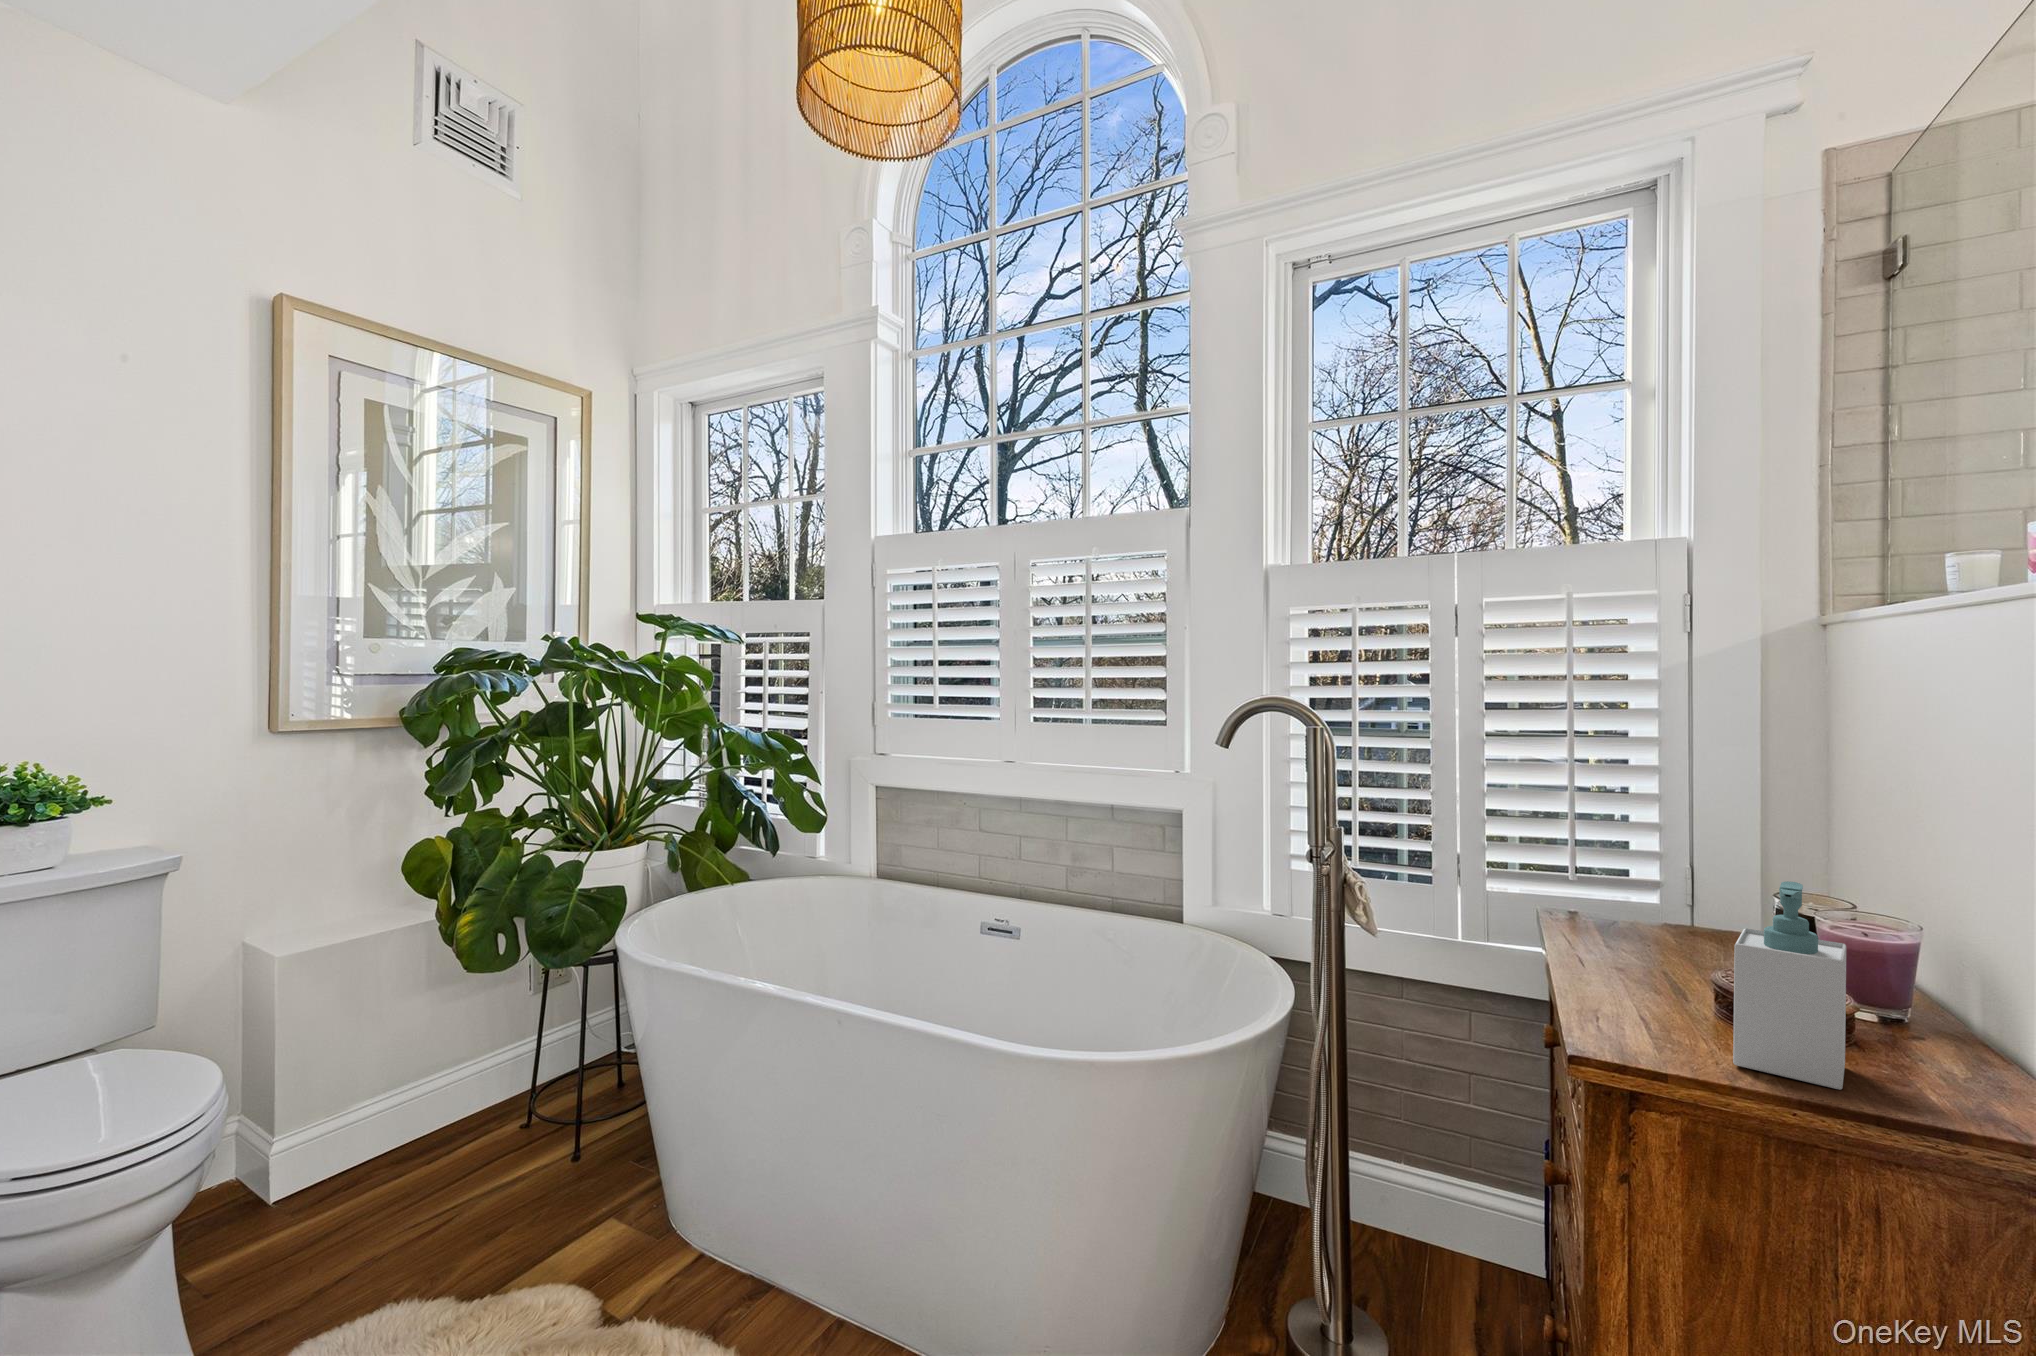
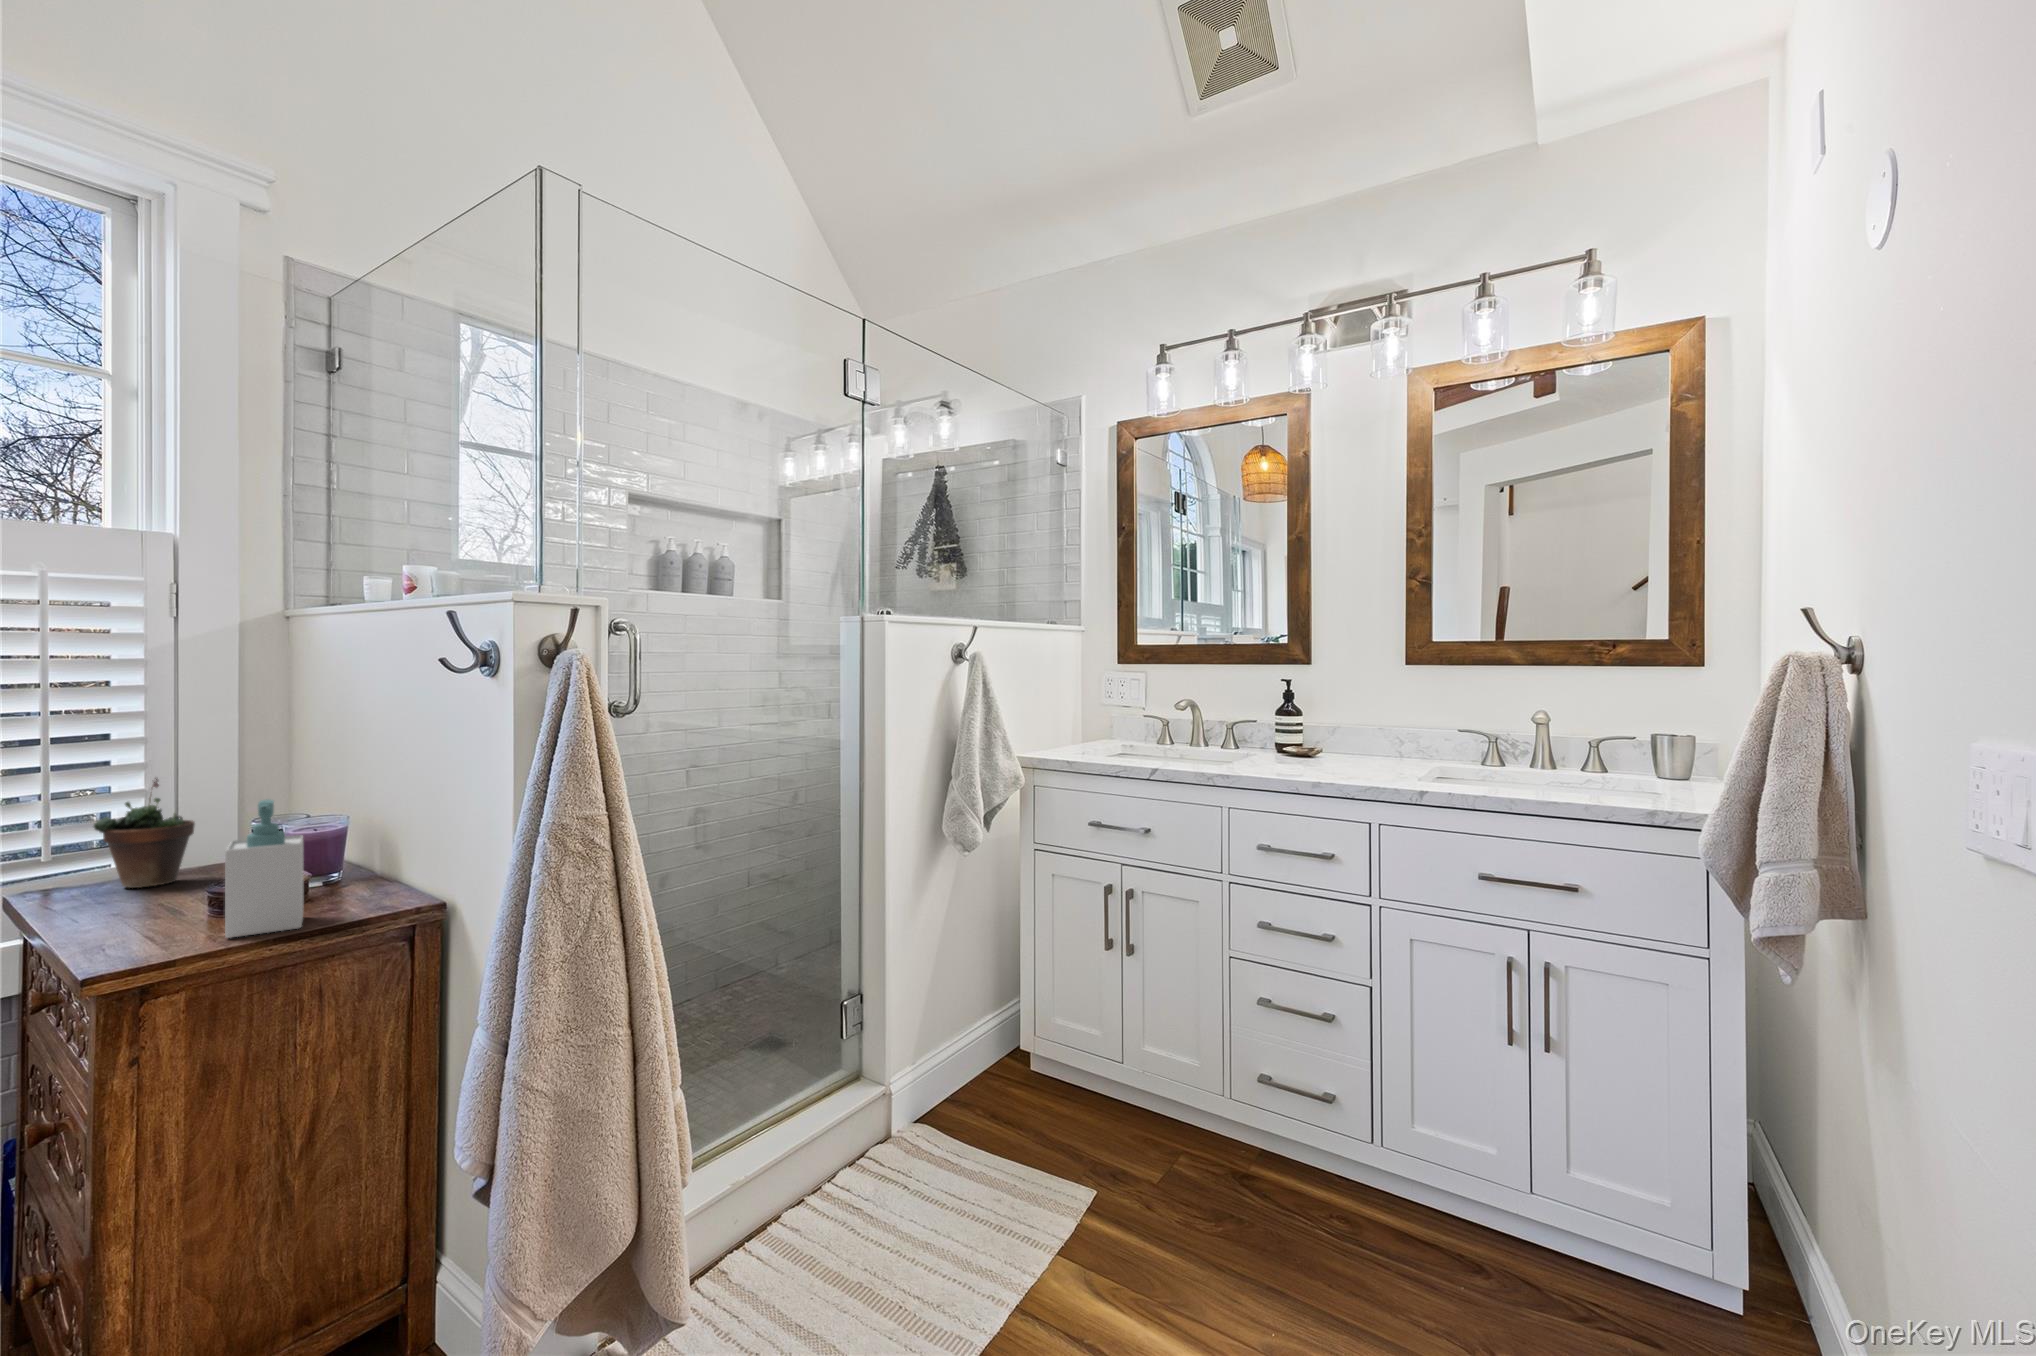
succulent plant: none [1606,815,1707,944] -> present [94,778,195,888]

